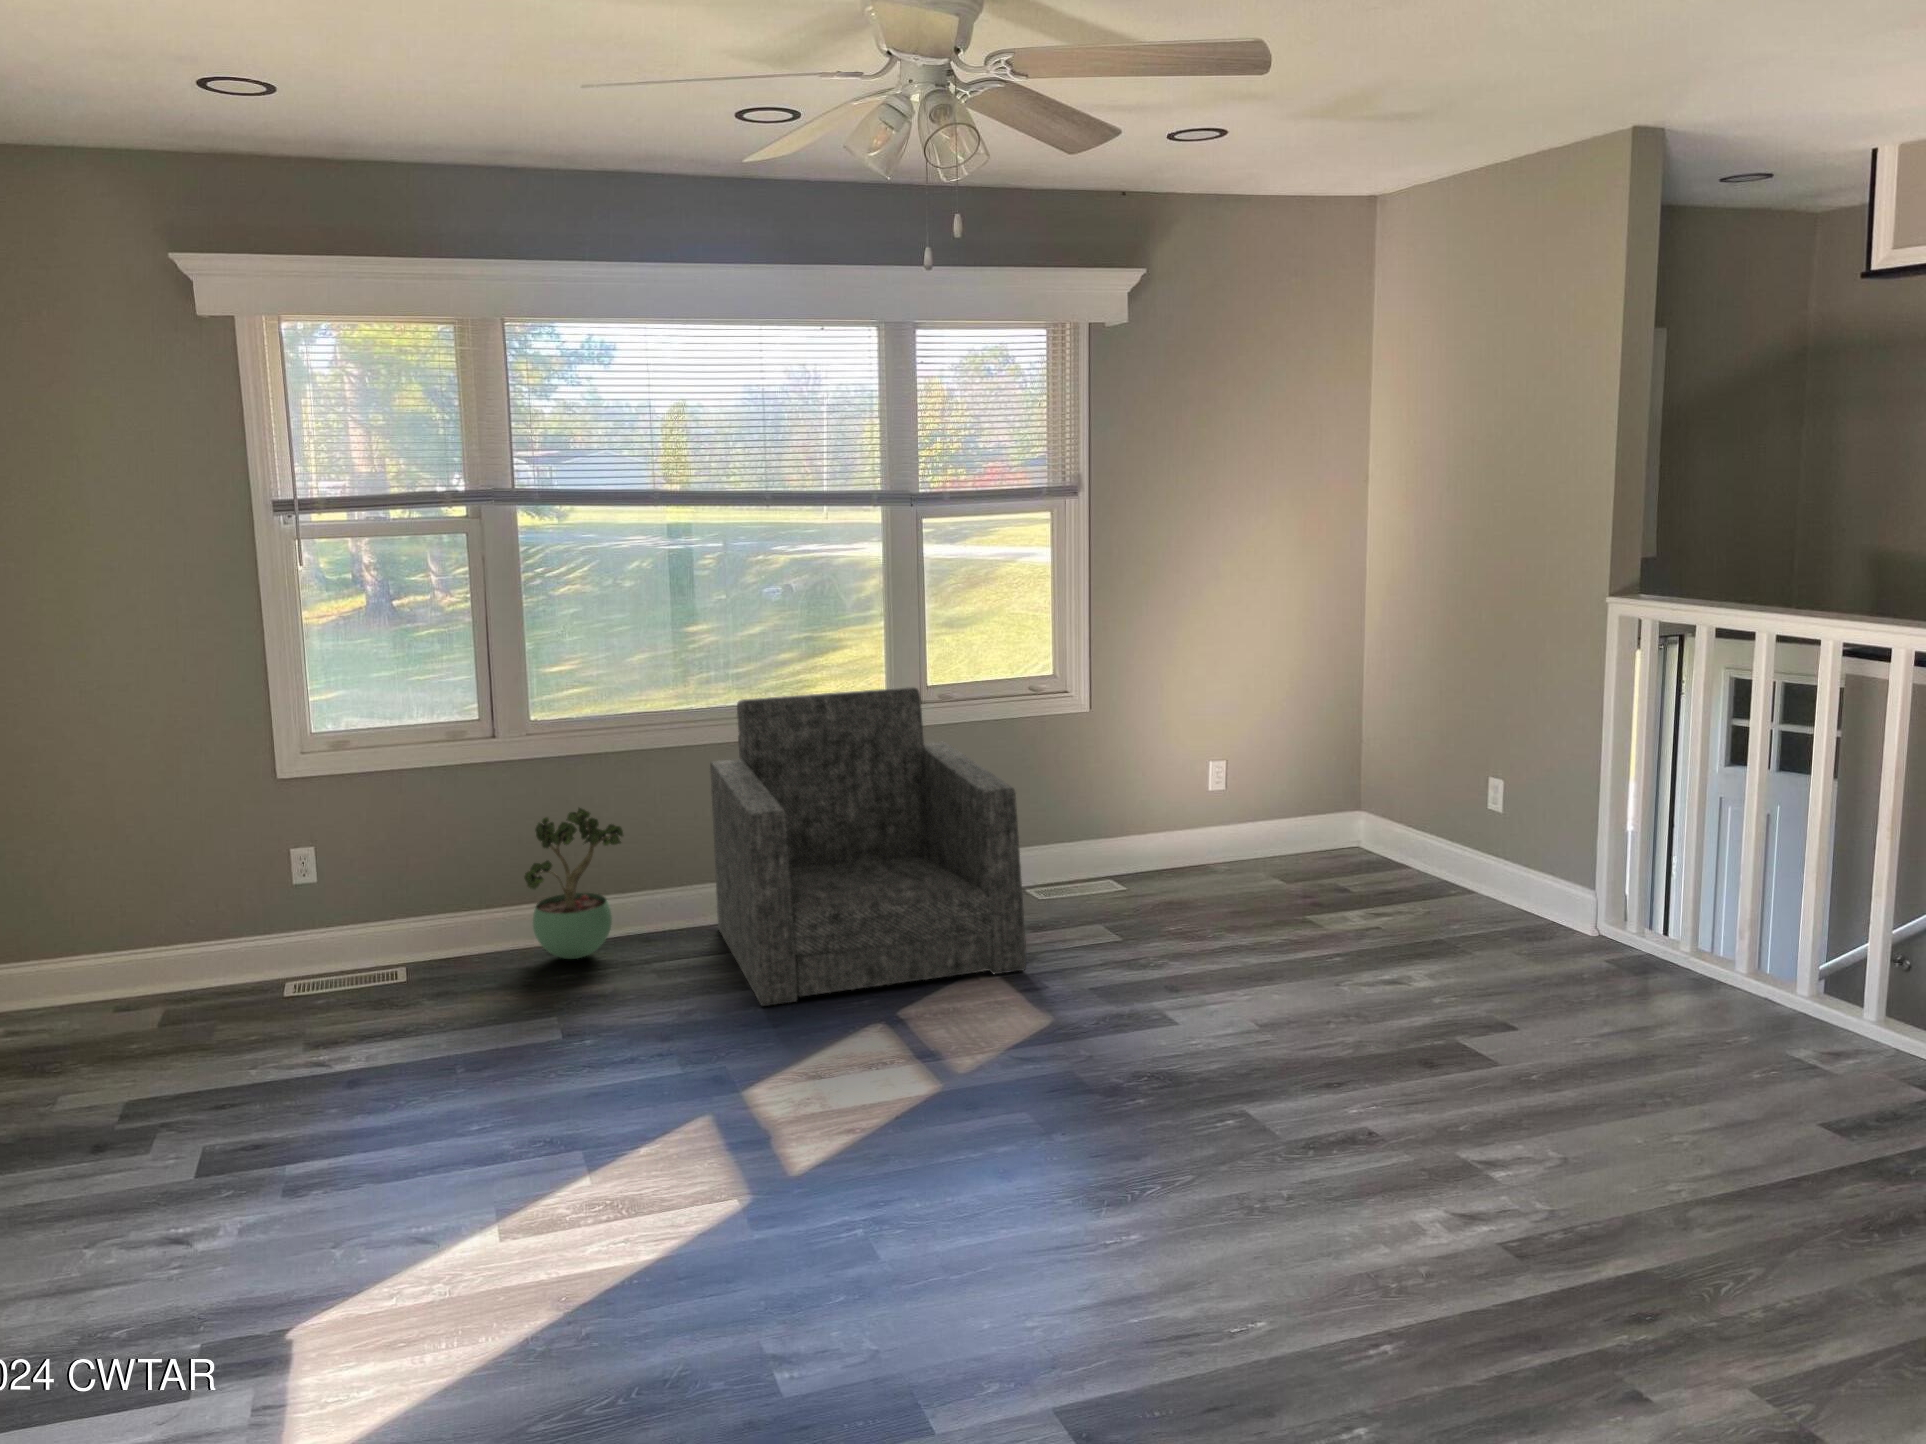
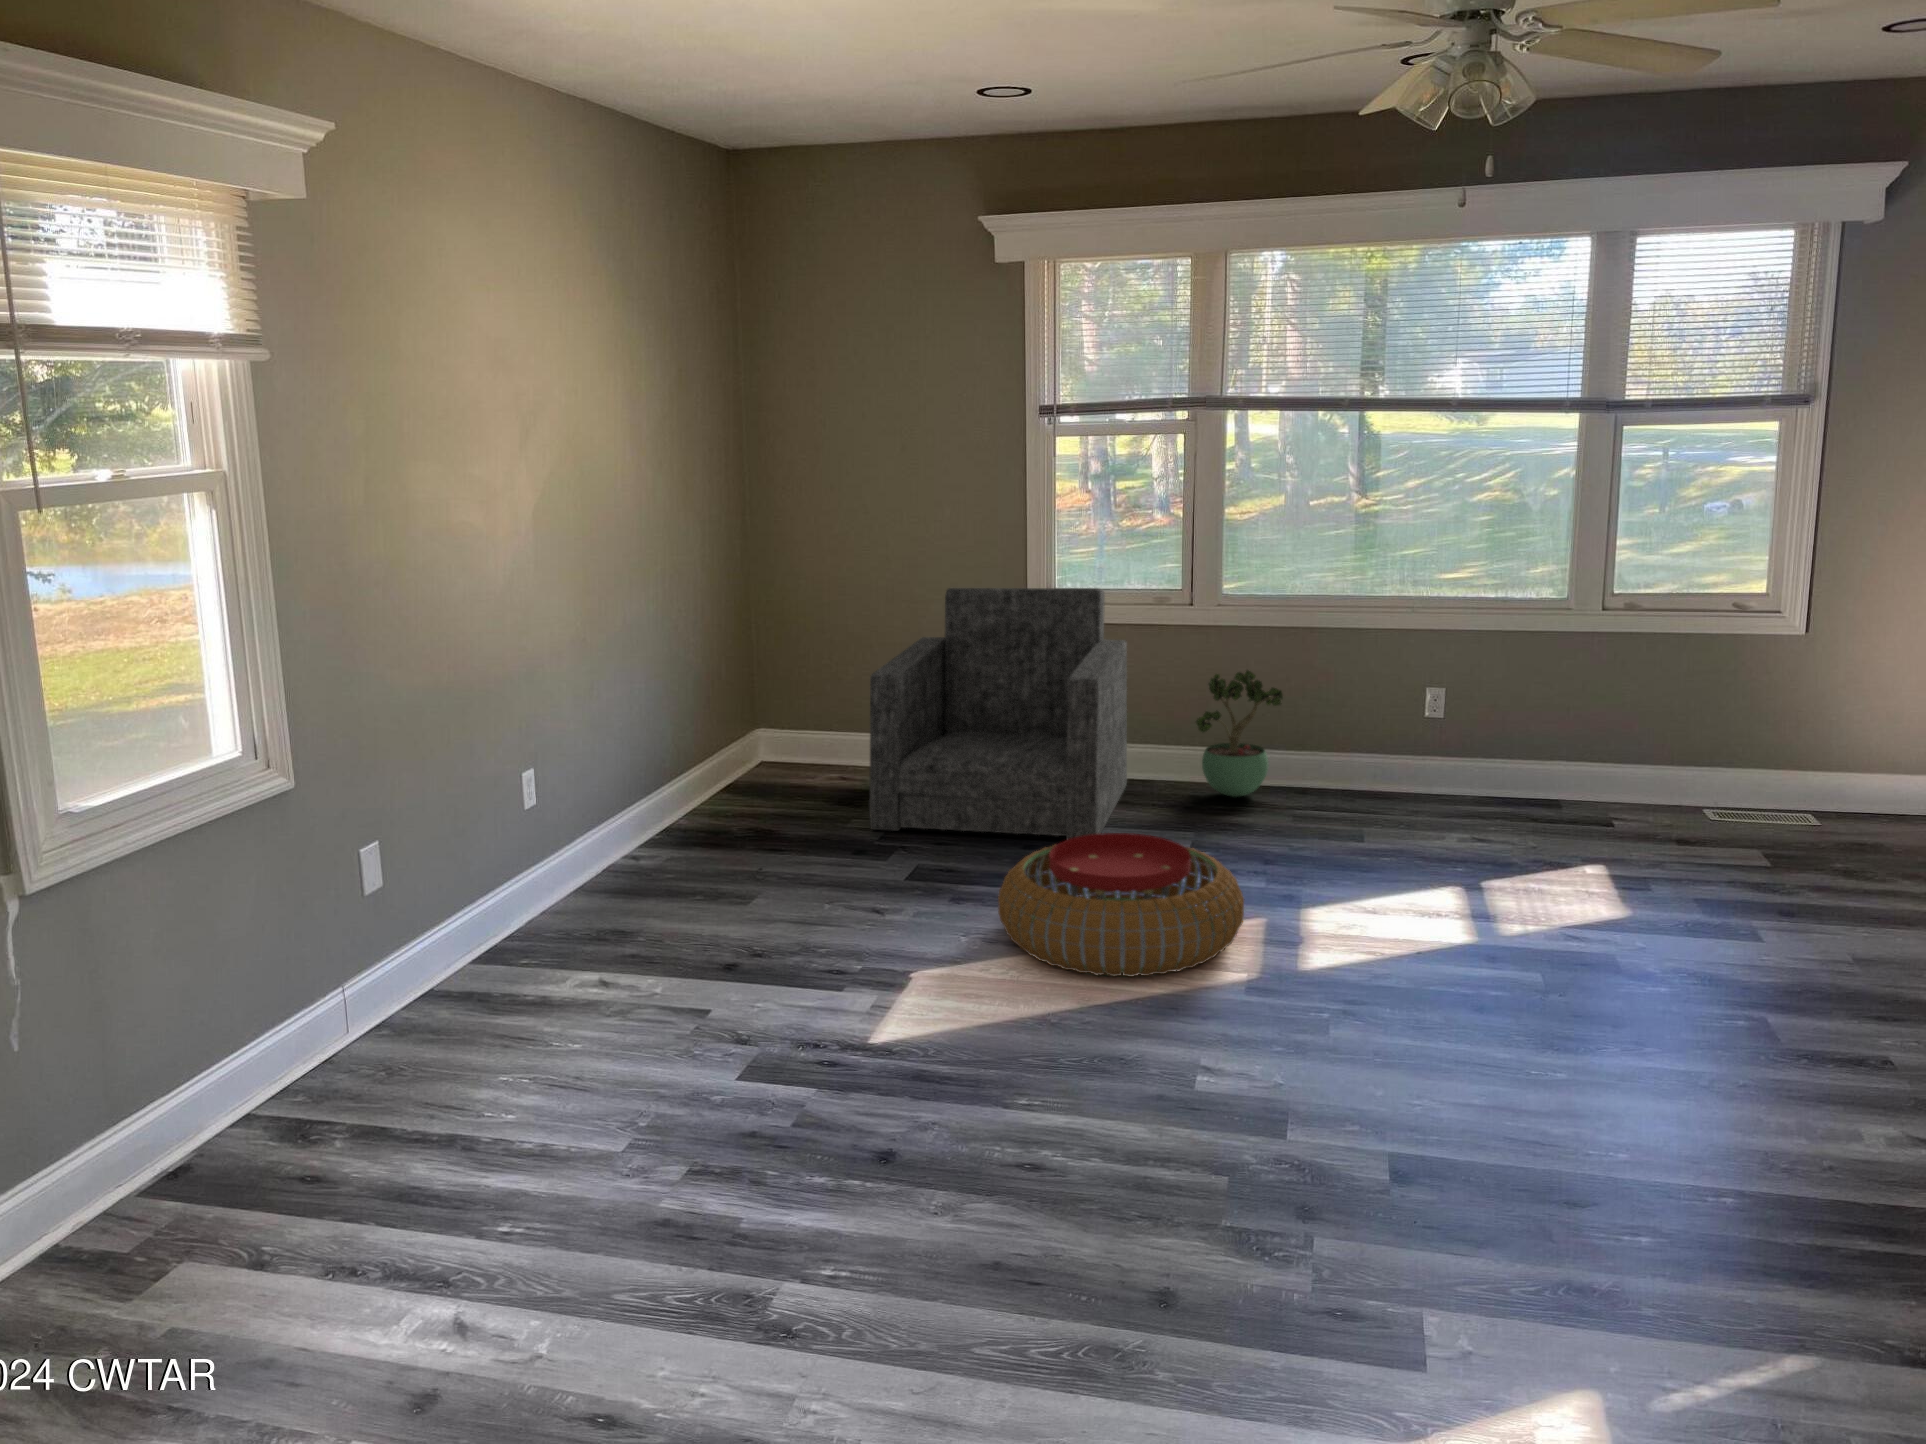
armchair: present [710,687,1026,1006] -> present [869,588,1127,840]
pouf: none [380,1047,712,1263] -> present [998,833,1244,977]

